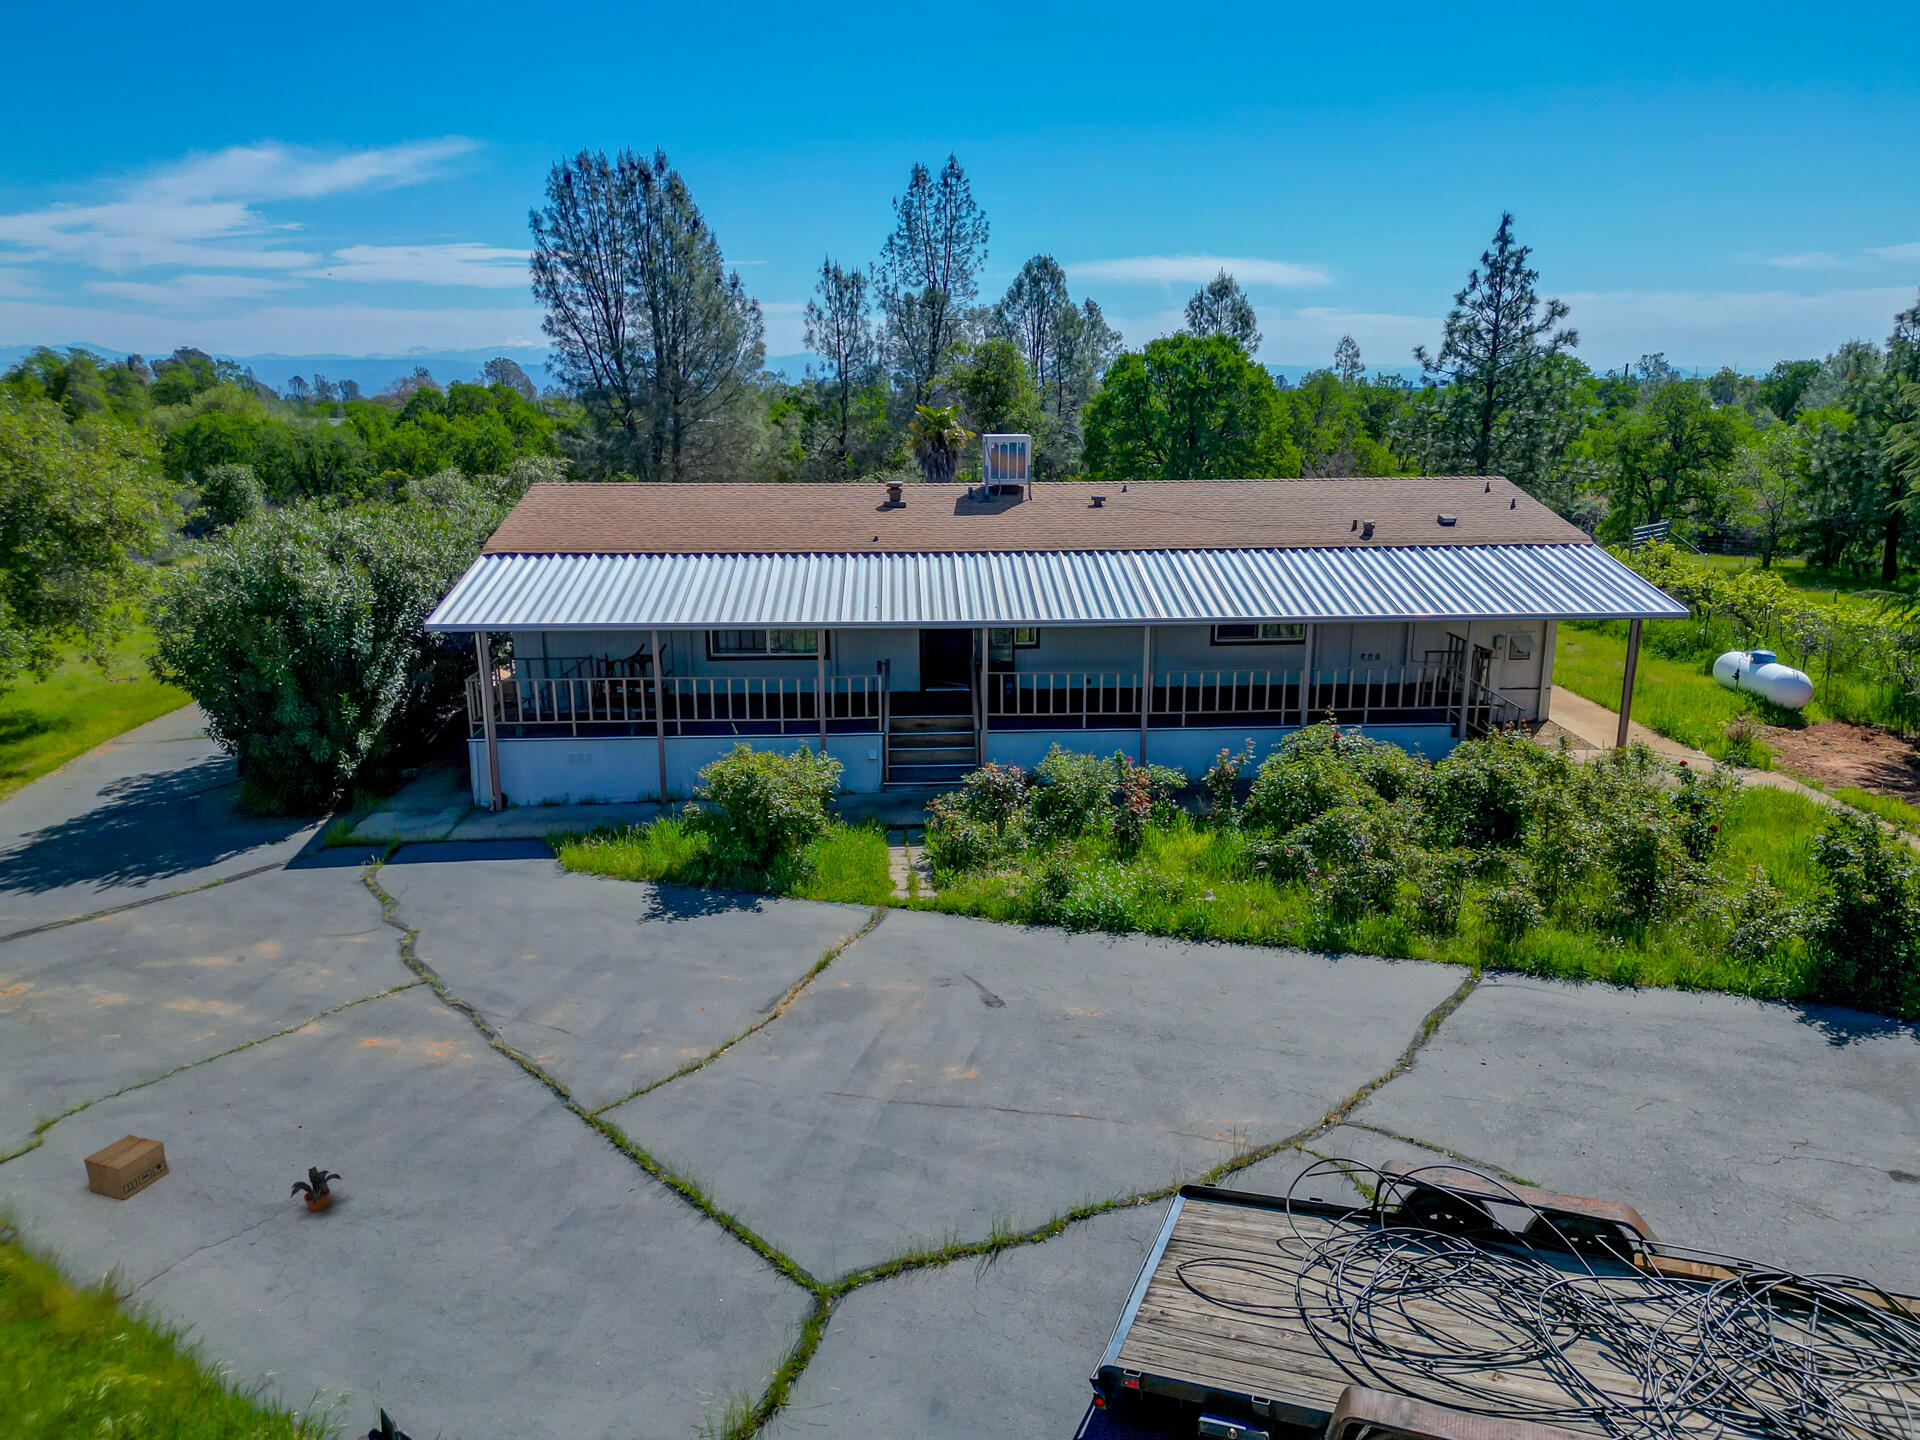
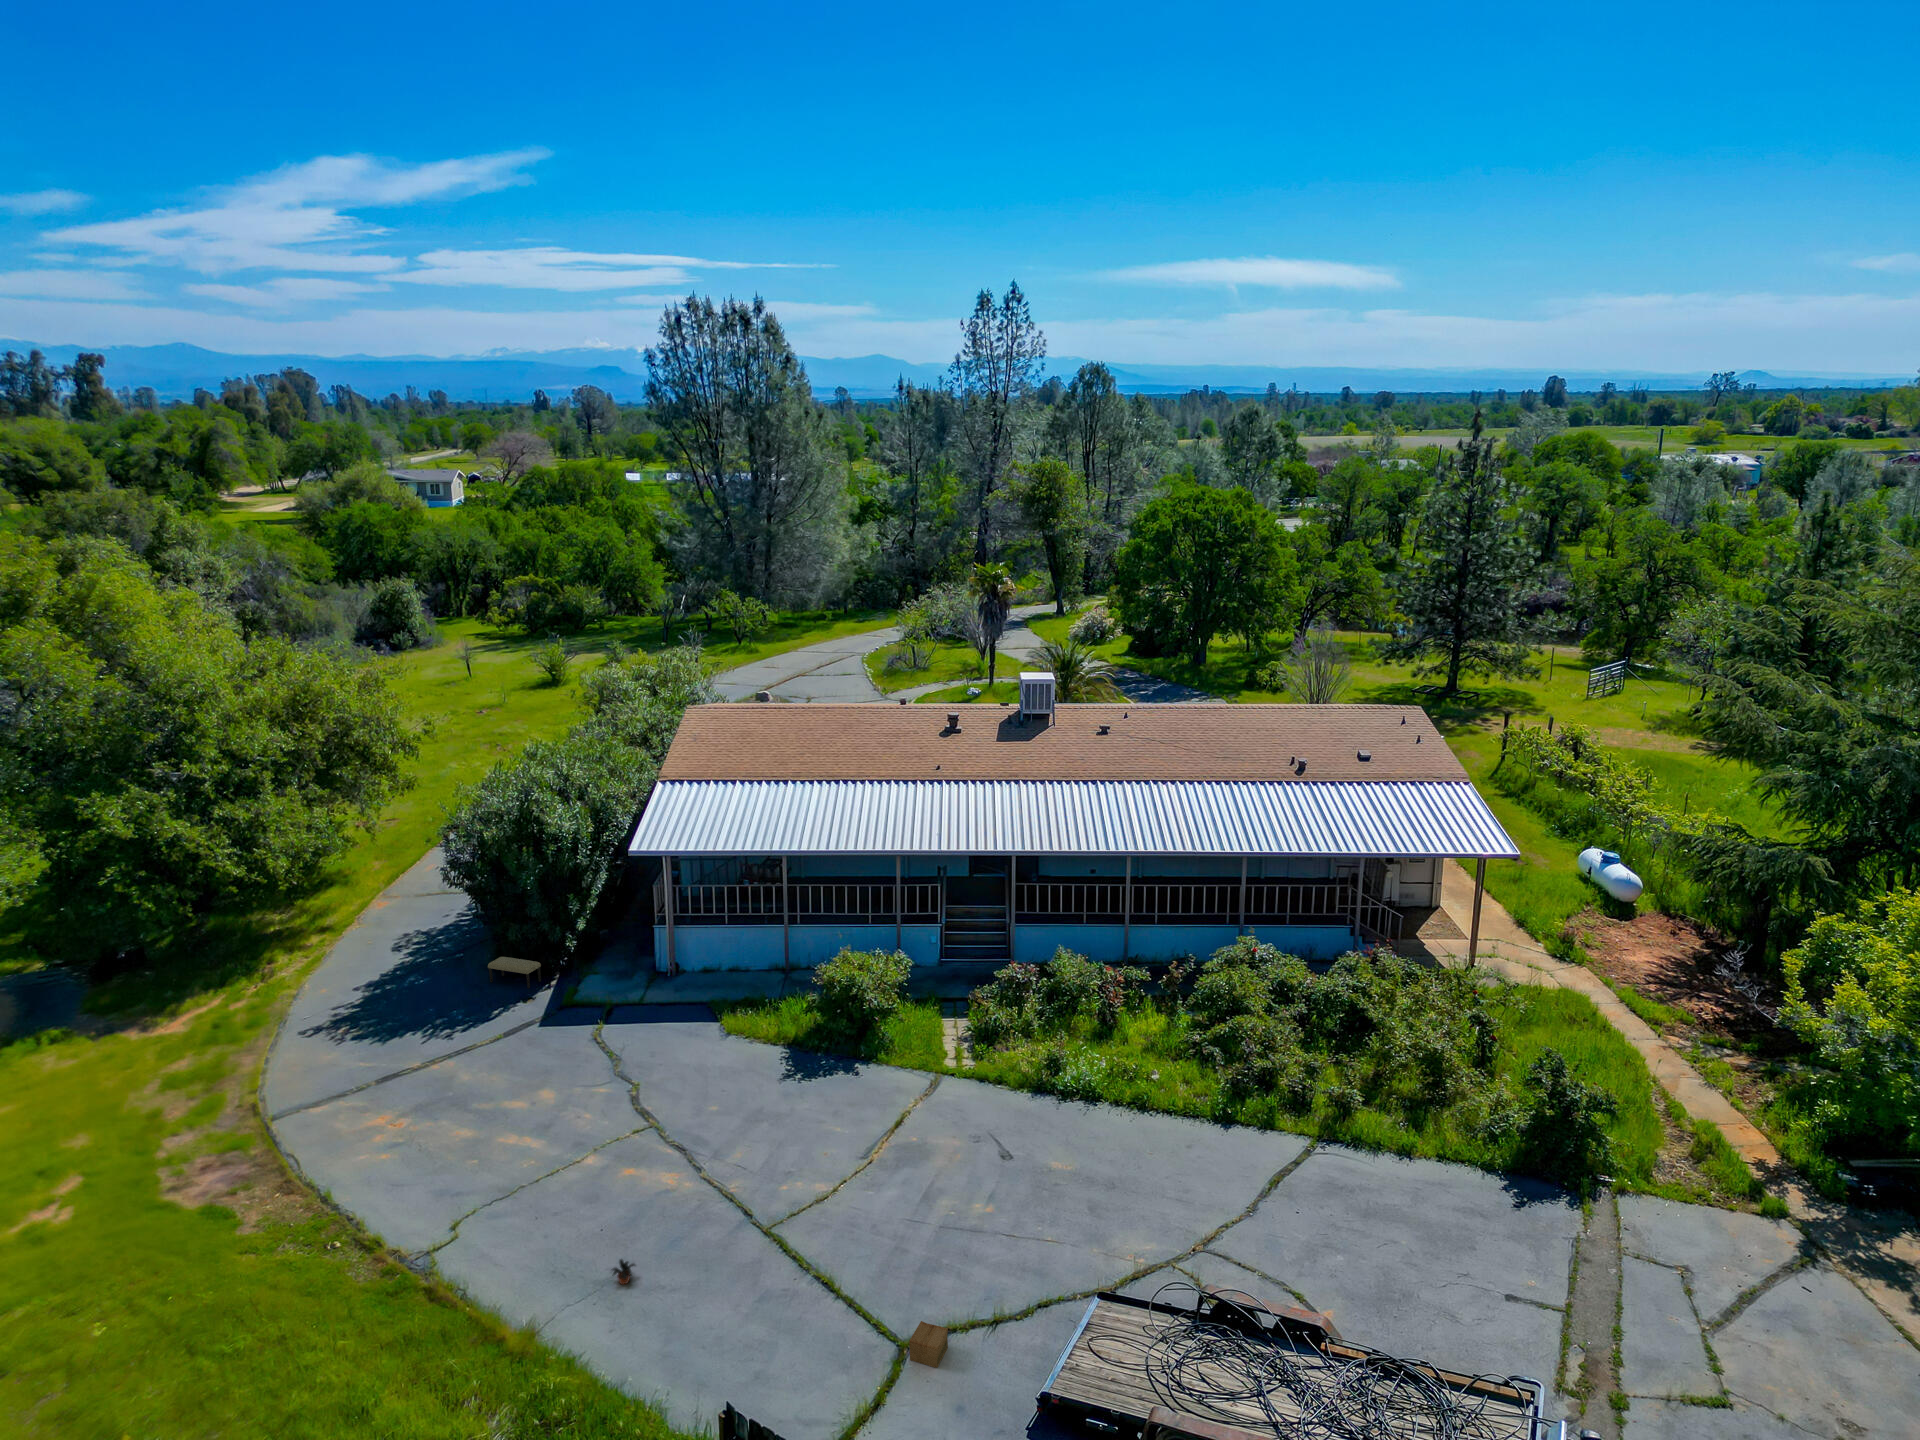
bench: none [224,787,305,828] -> present [488,957,541,988]
cardboard box: present [84,1134,169,1200] -> present [909,1321,948,1368]

